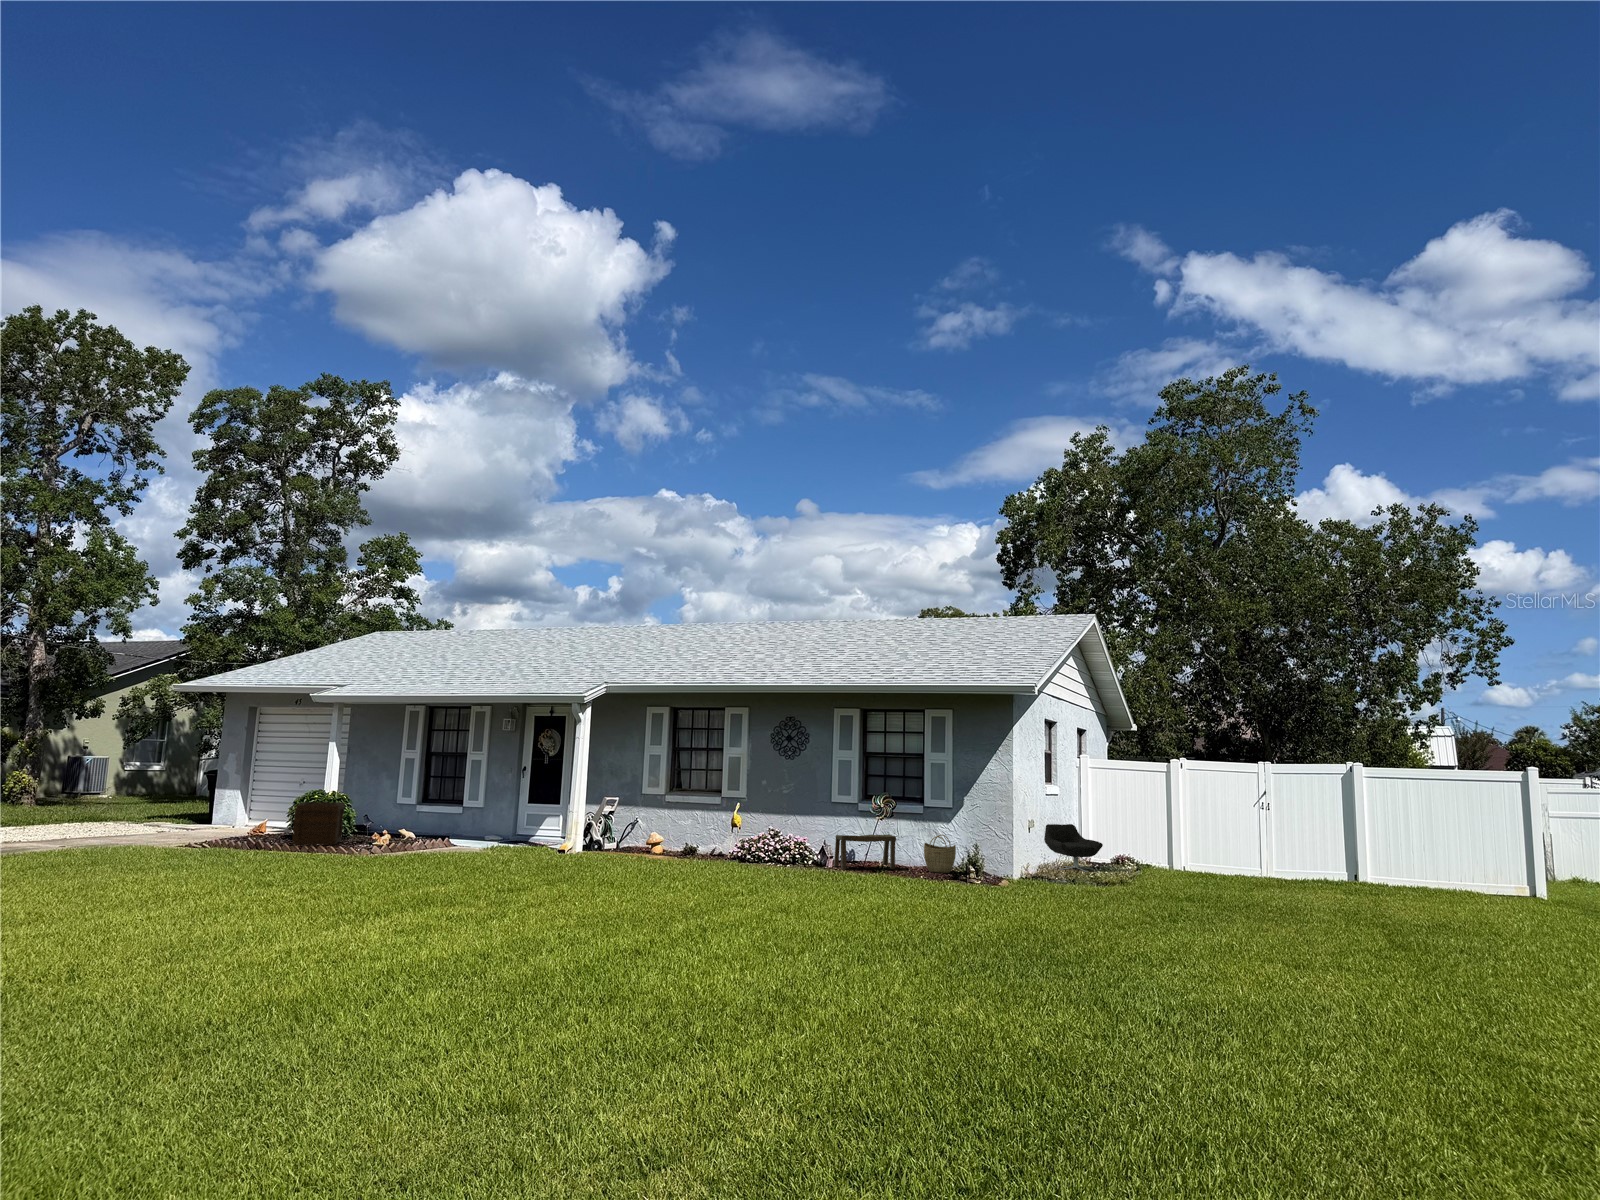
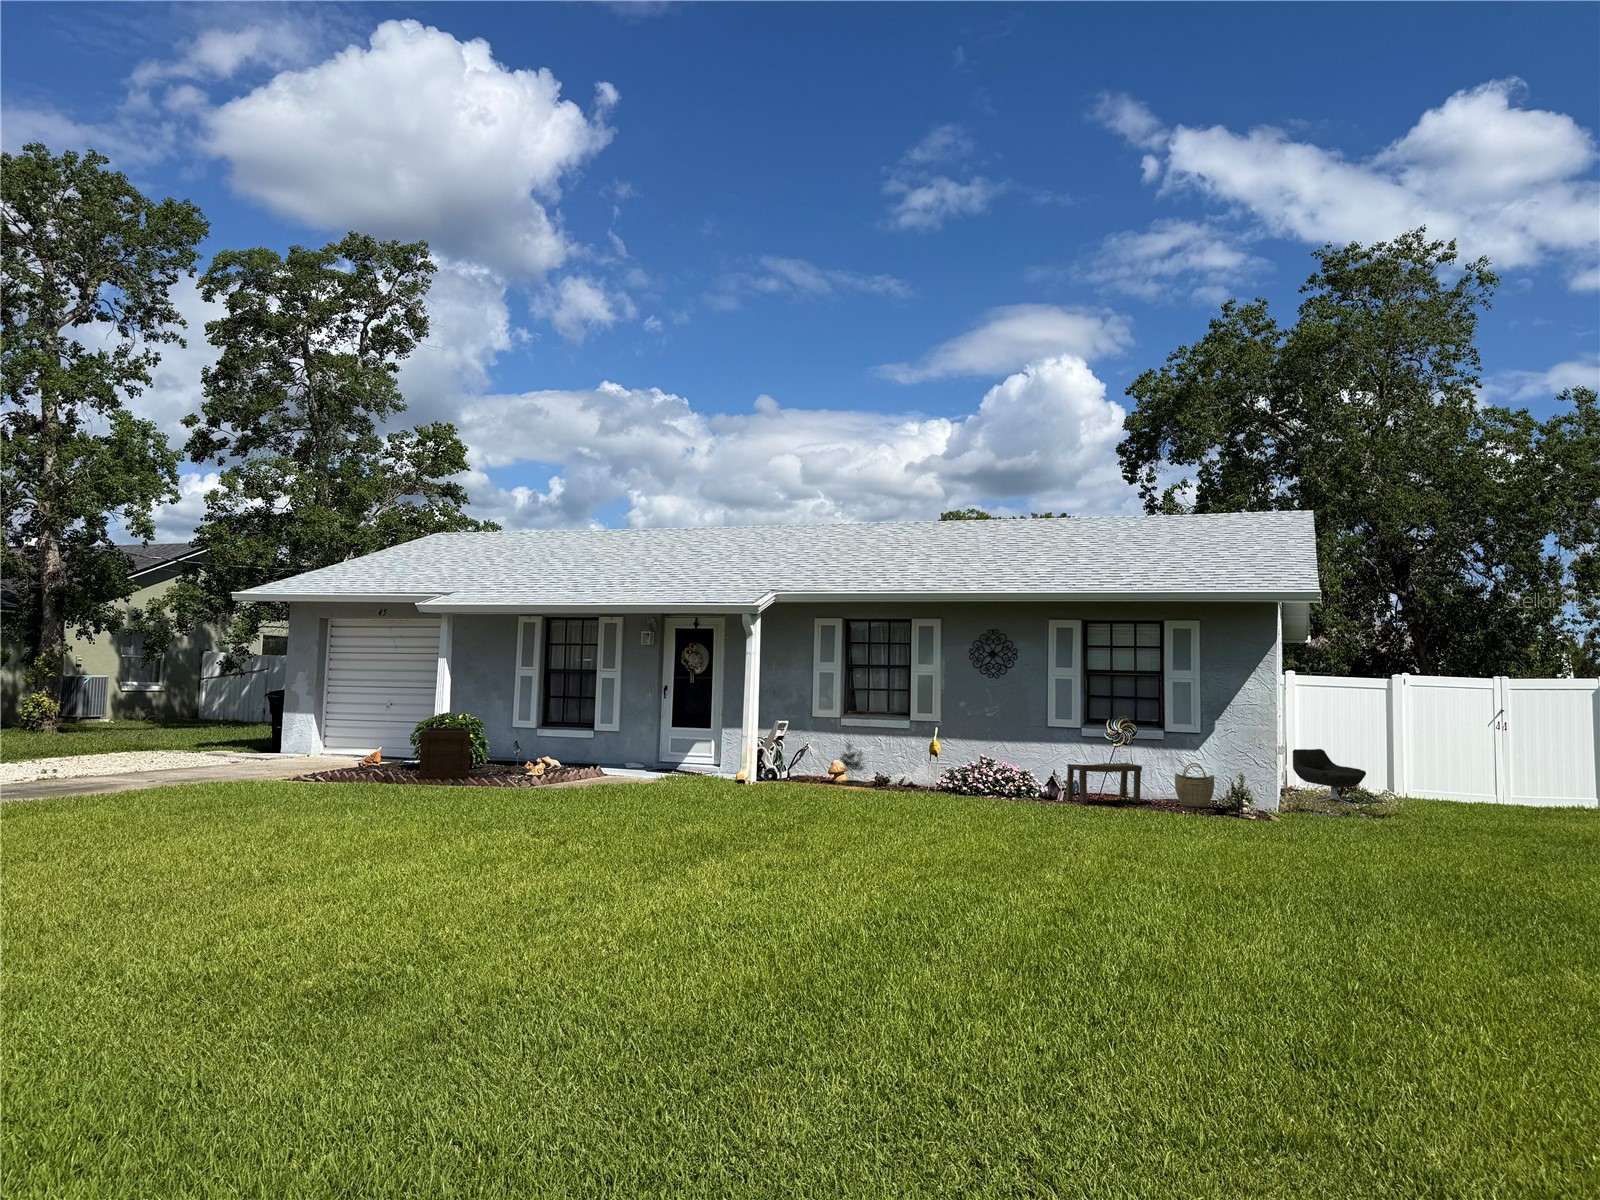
potted tree: none [655,813,680,853] -> present [840,741,864,785]

